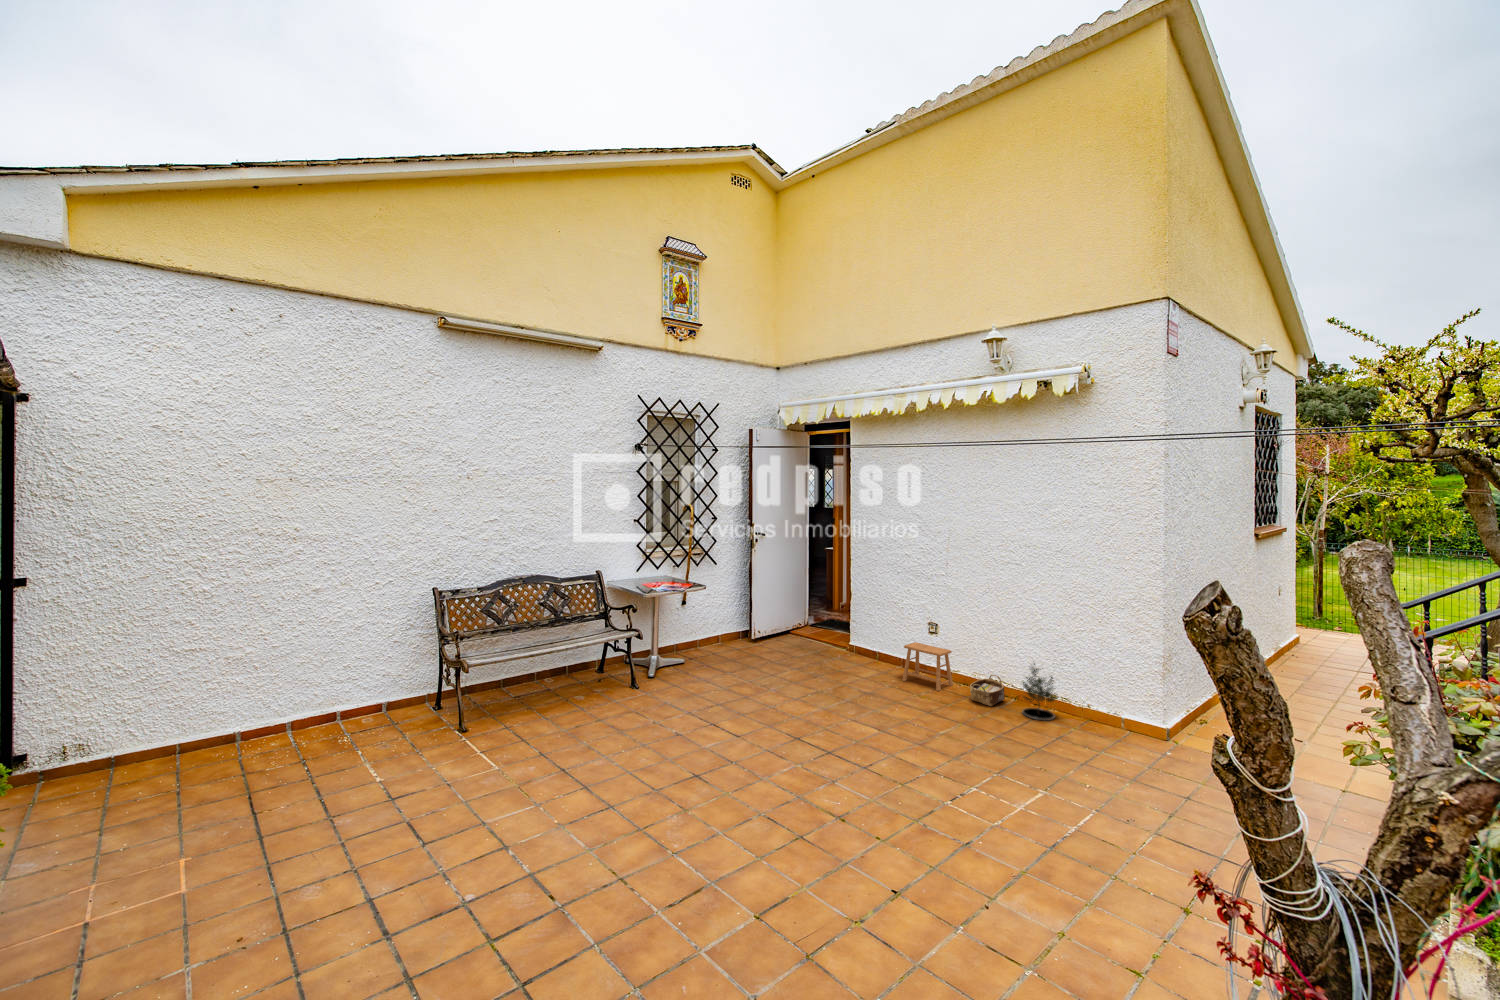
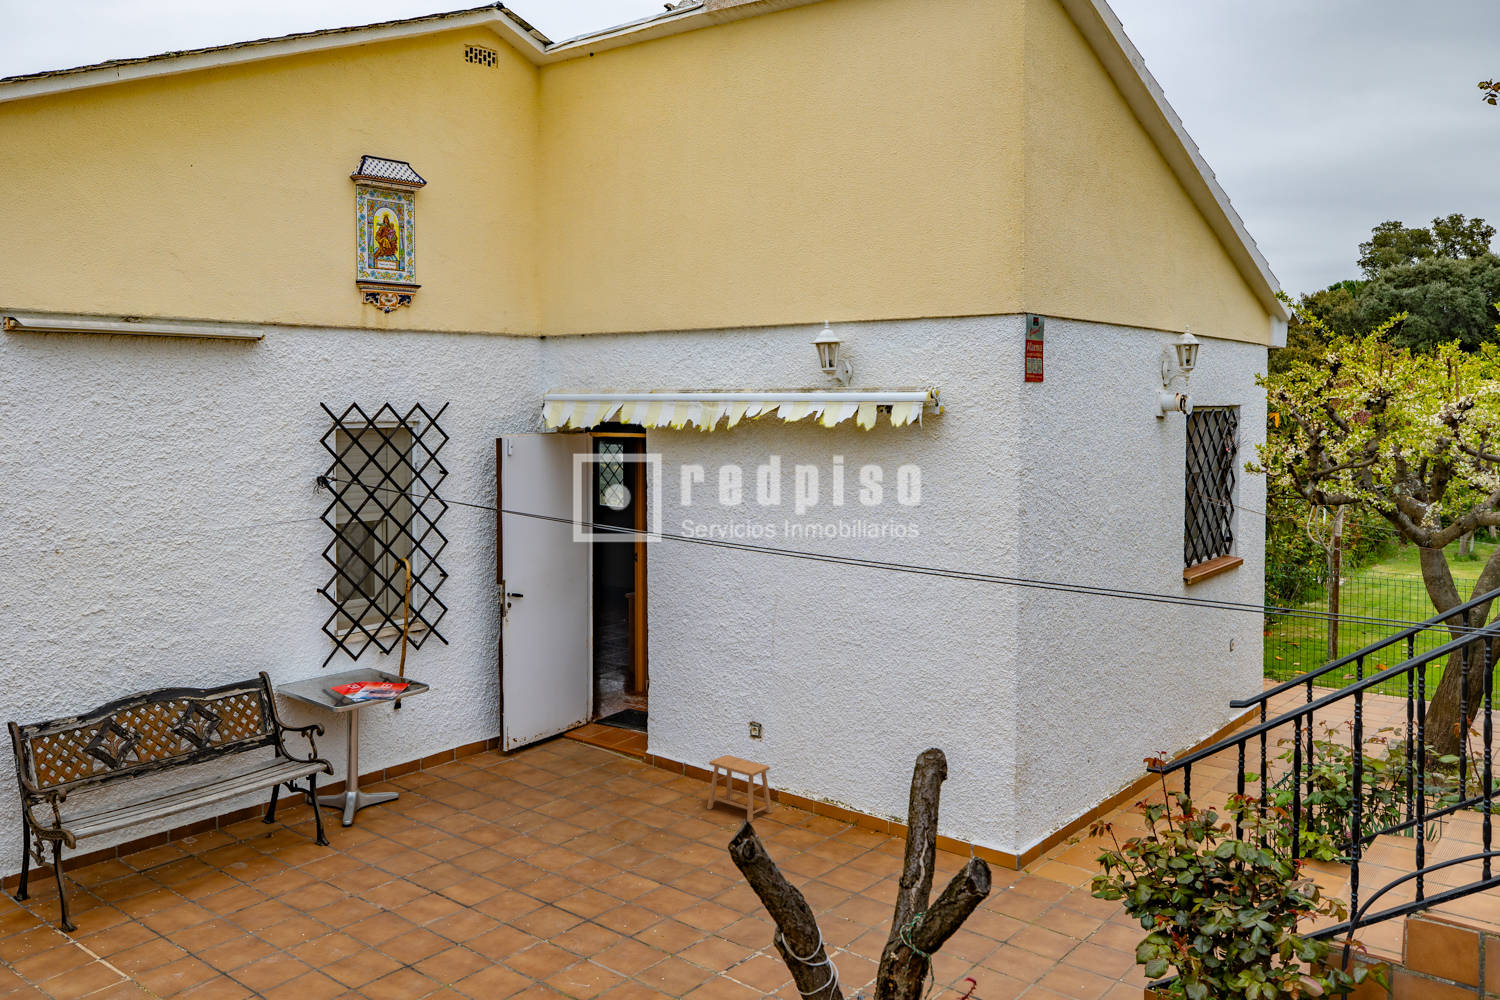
potted tree: present [1022,664,1055,720] -> none [840,782,887,858]
woven basket: present [970,675,1005,706] -> none [785,799,829,841]

